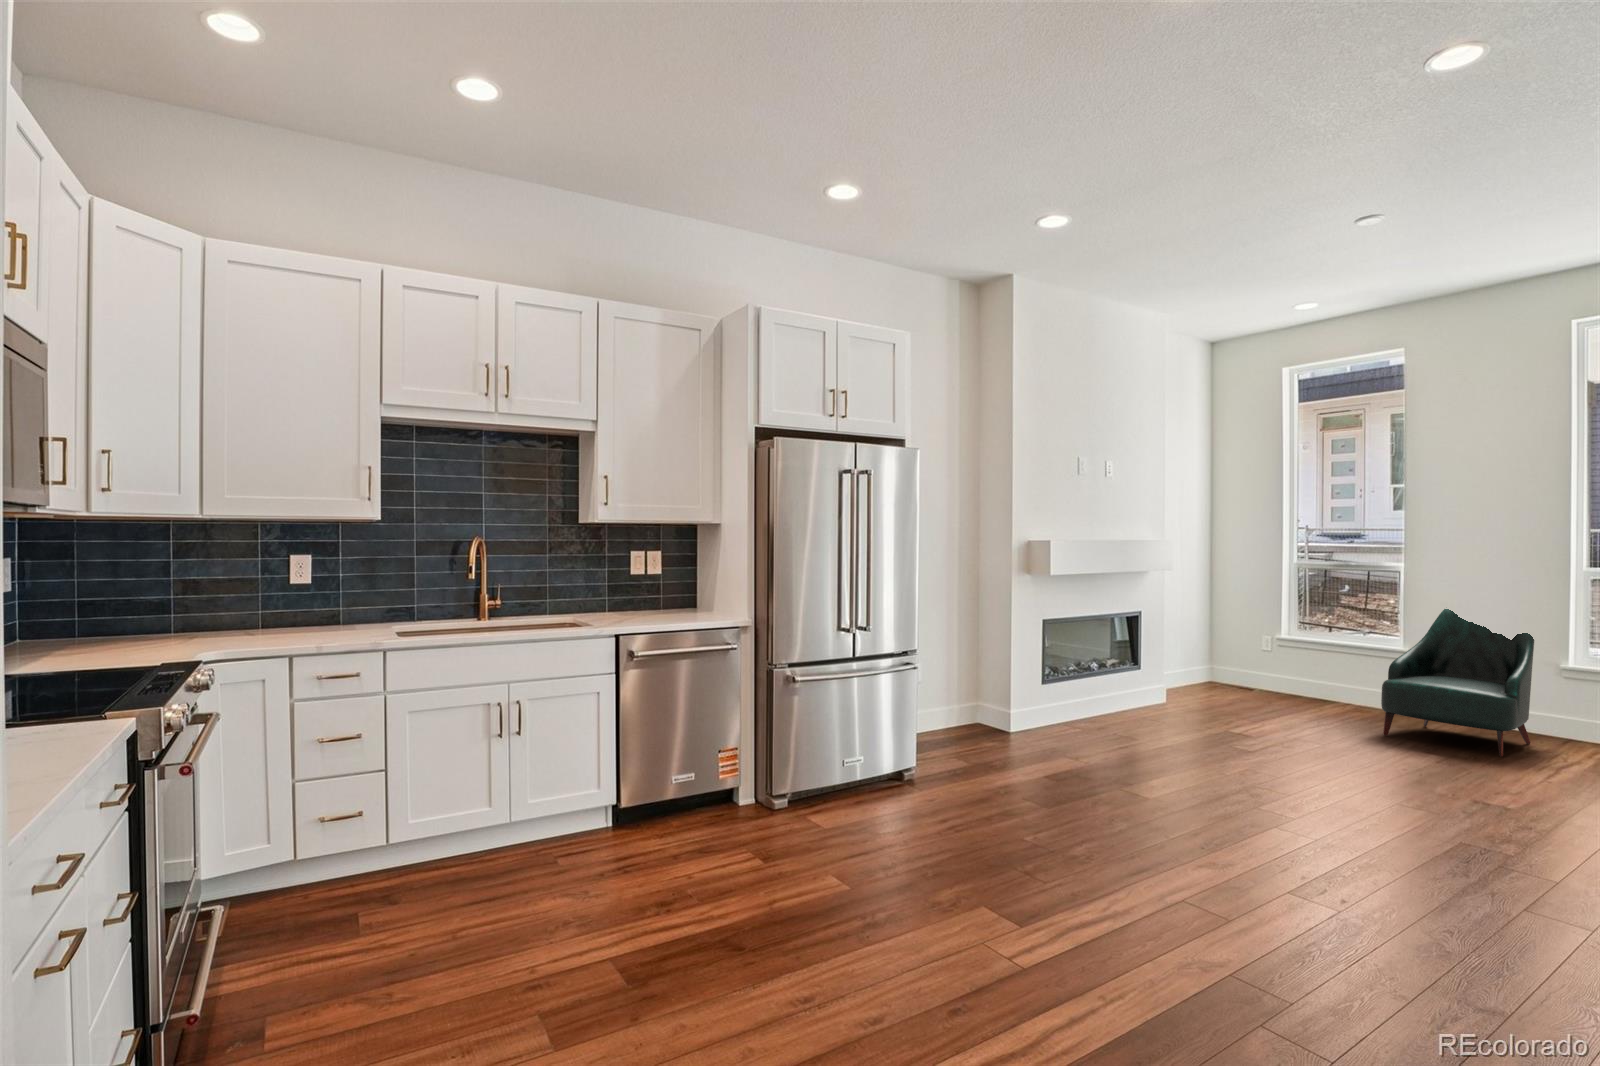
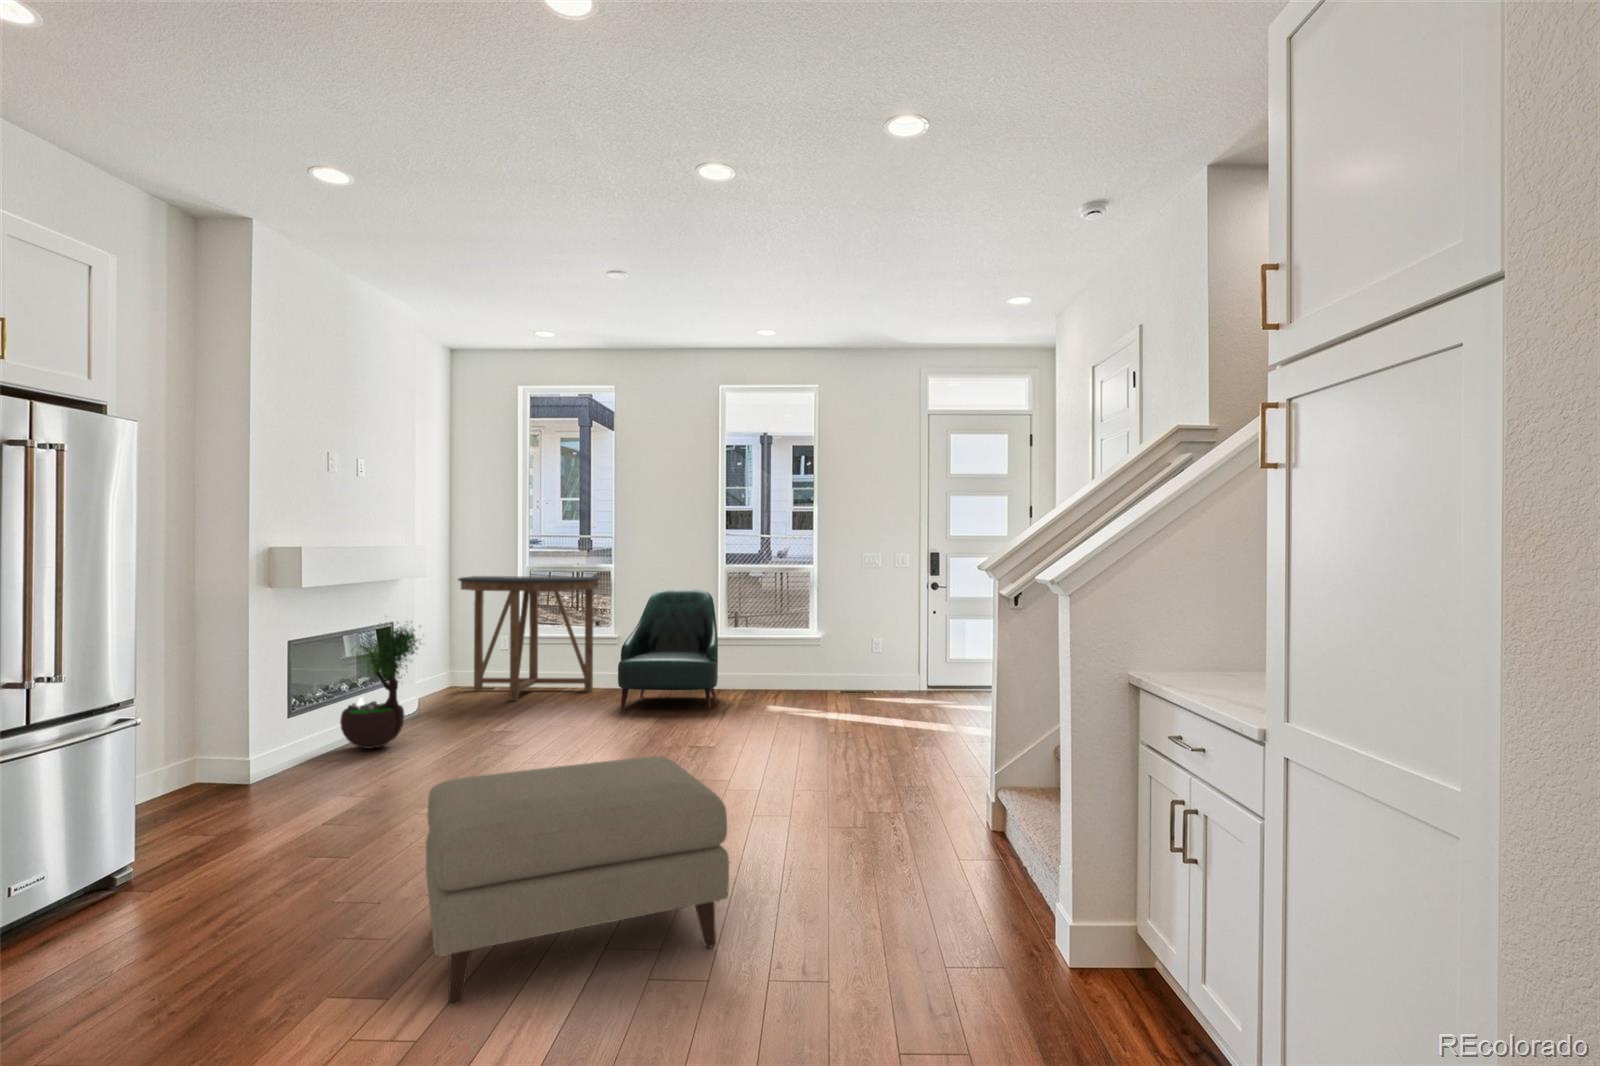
console table: none [1220,571,1384,710] -> present [458,576,600,701]
potted tree: none [1085,606,1159,723] -> present [340,622,420,749]
ottoman: none [1034,742,1279,932] -> present [426,756,729,1005]

